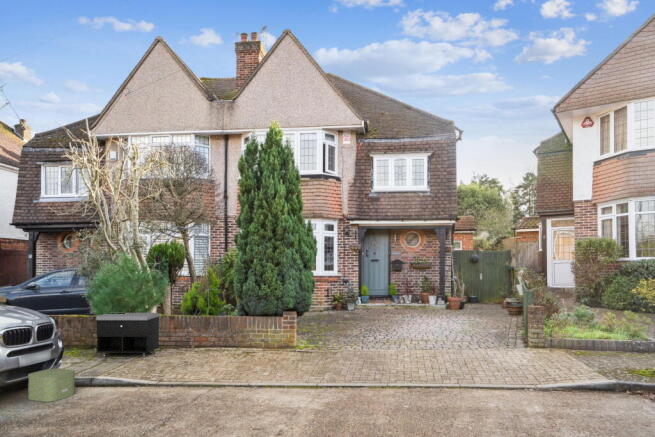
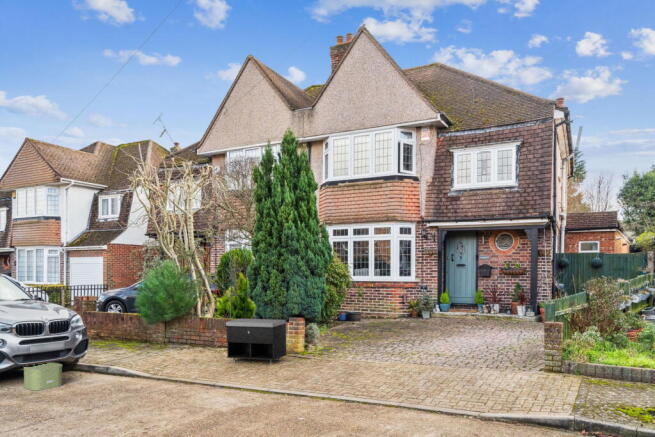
storage bench: present [96,313,159,357] -> present [226,319,286,364]

